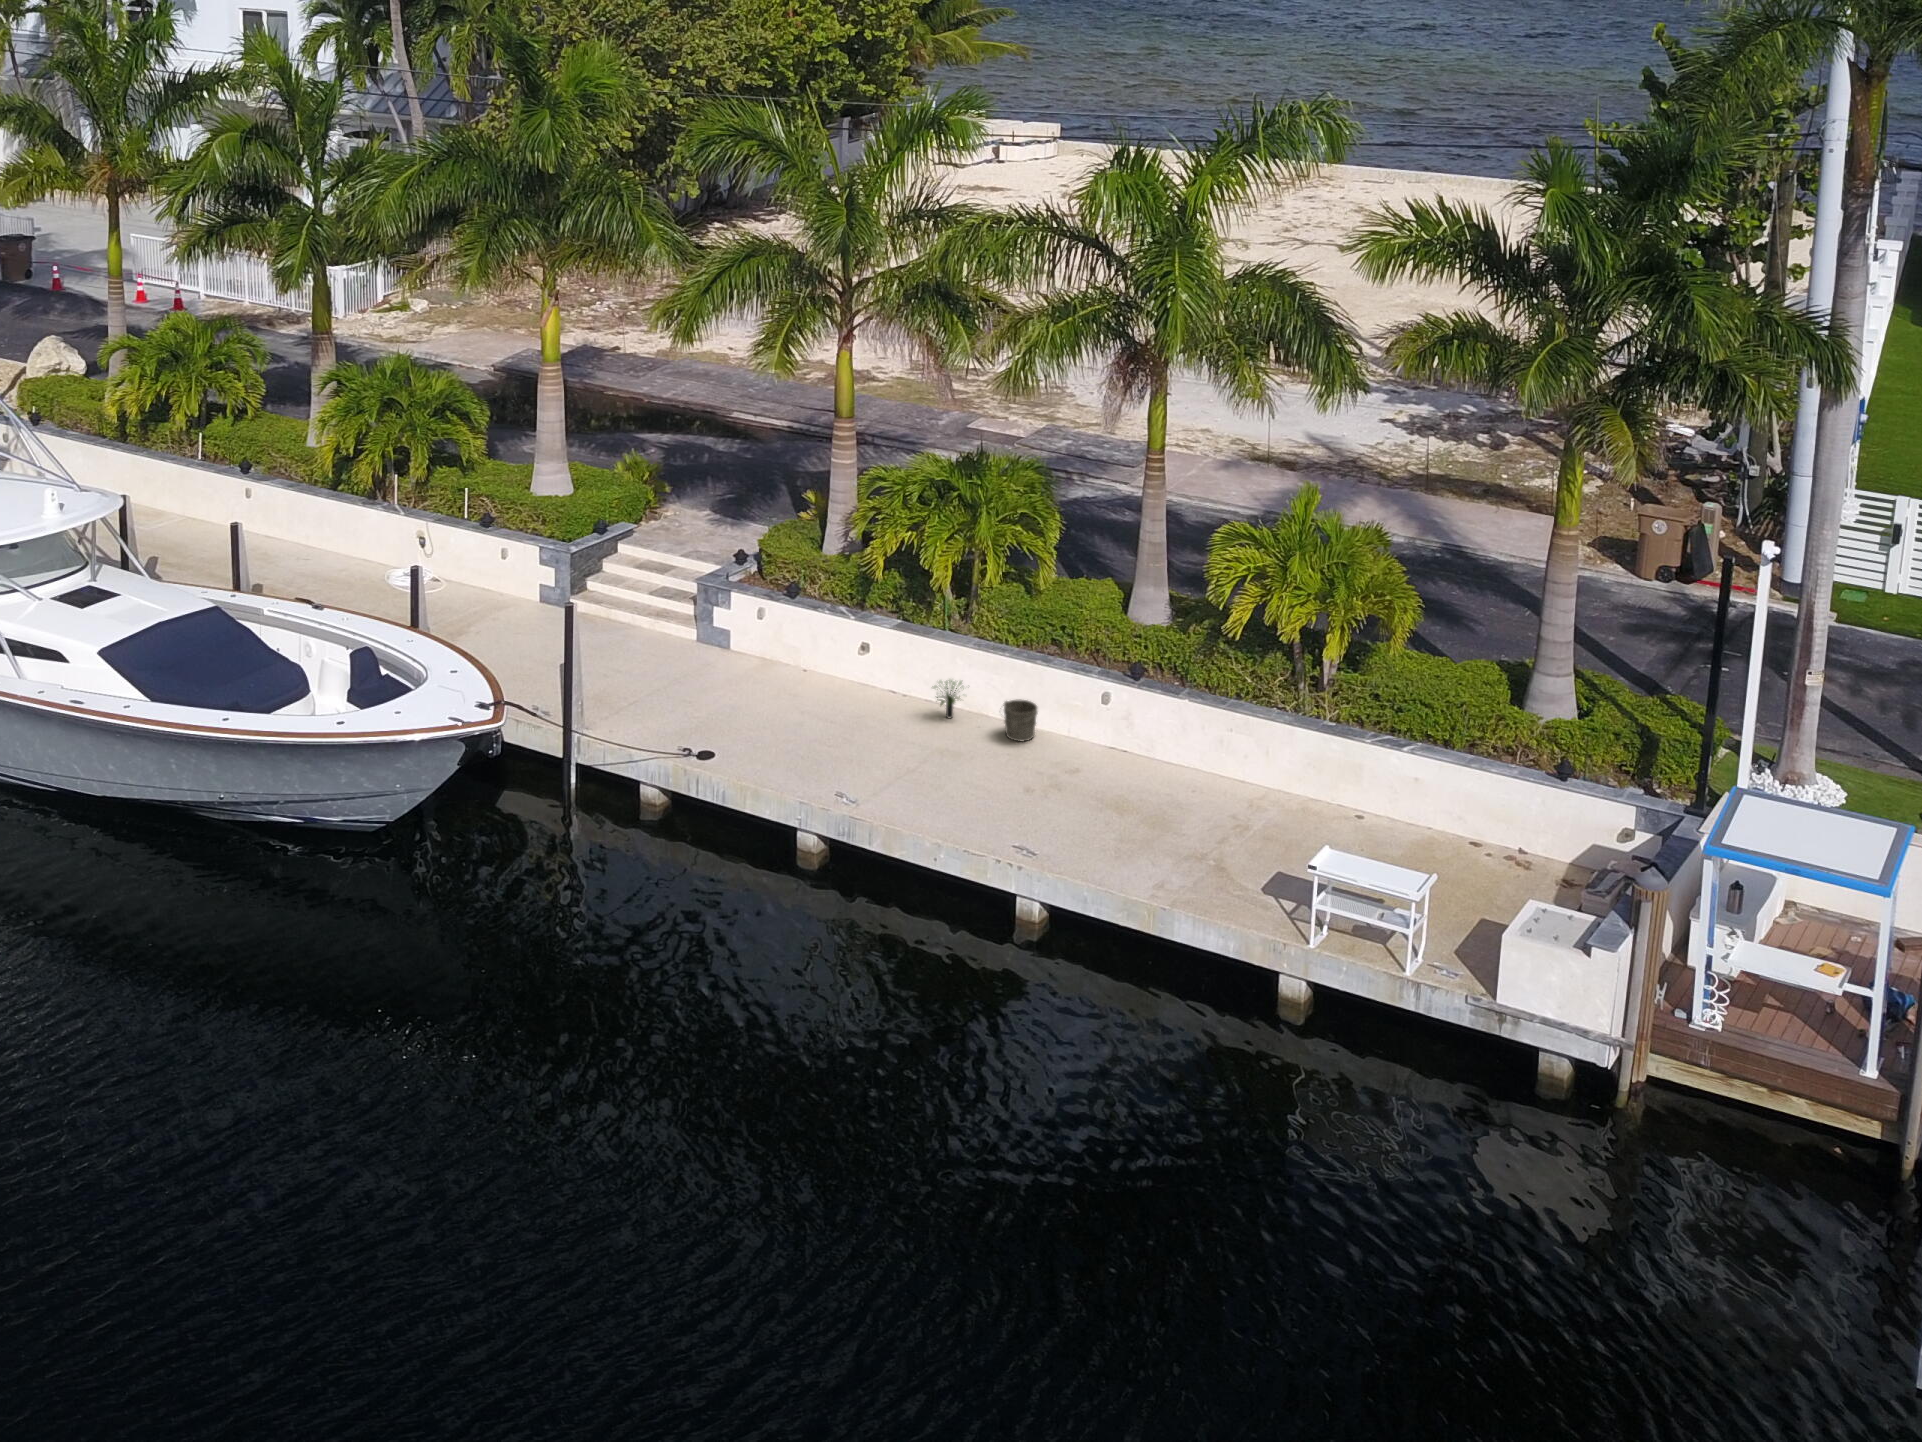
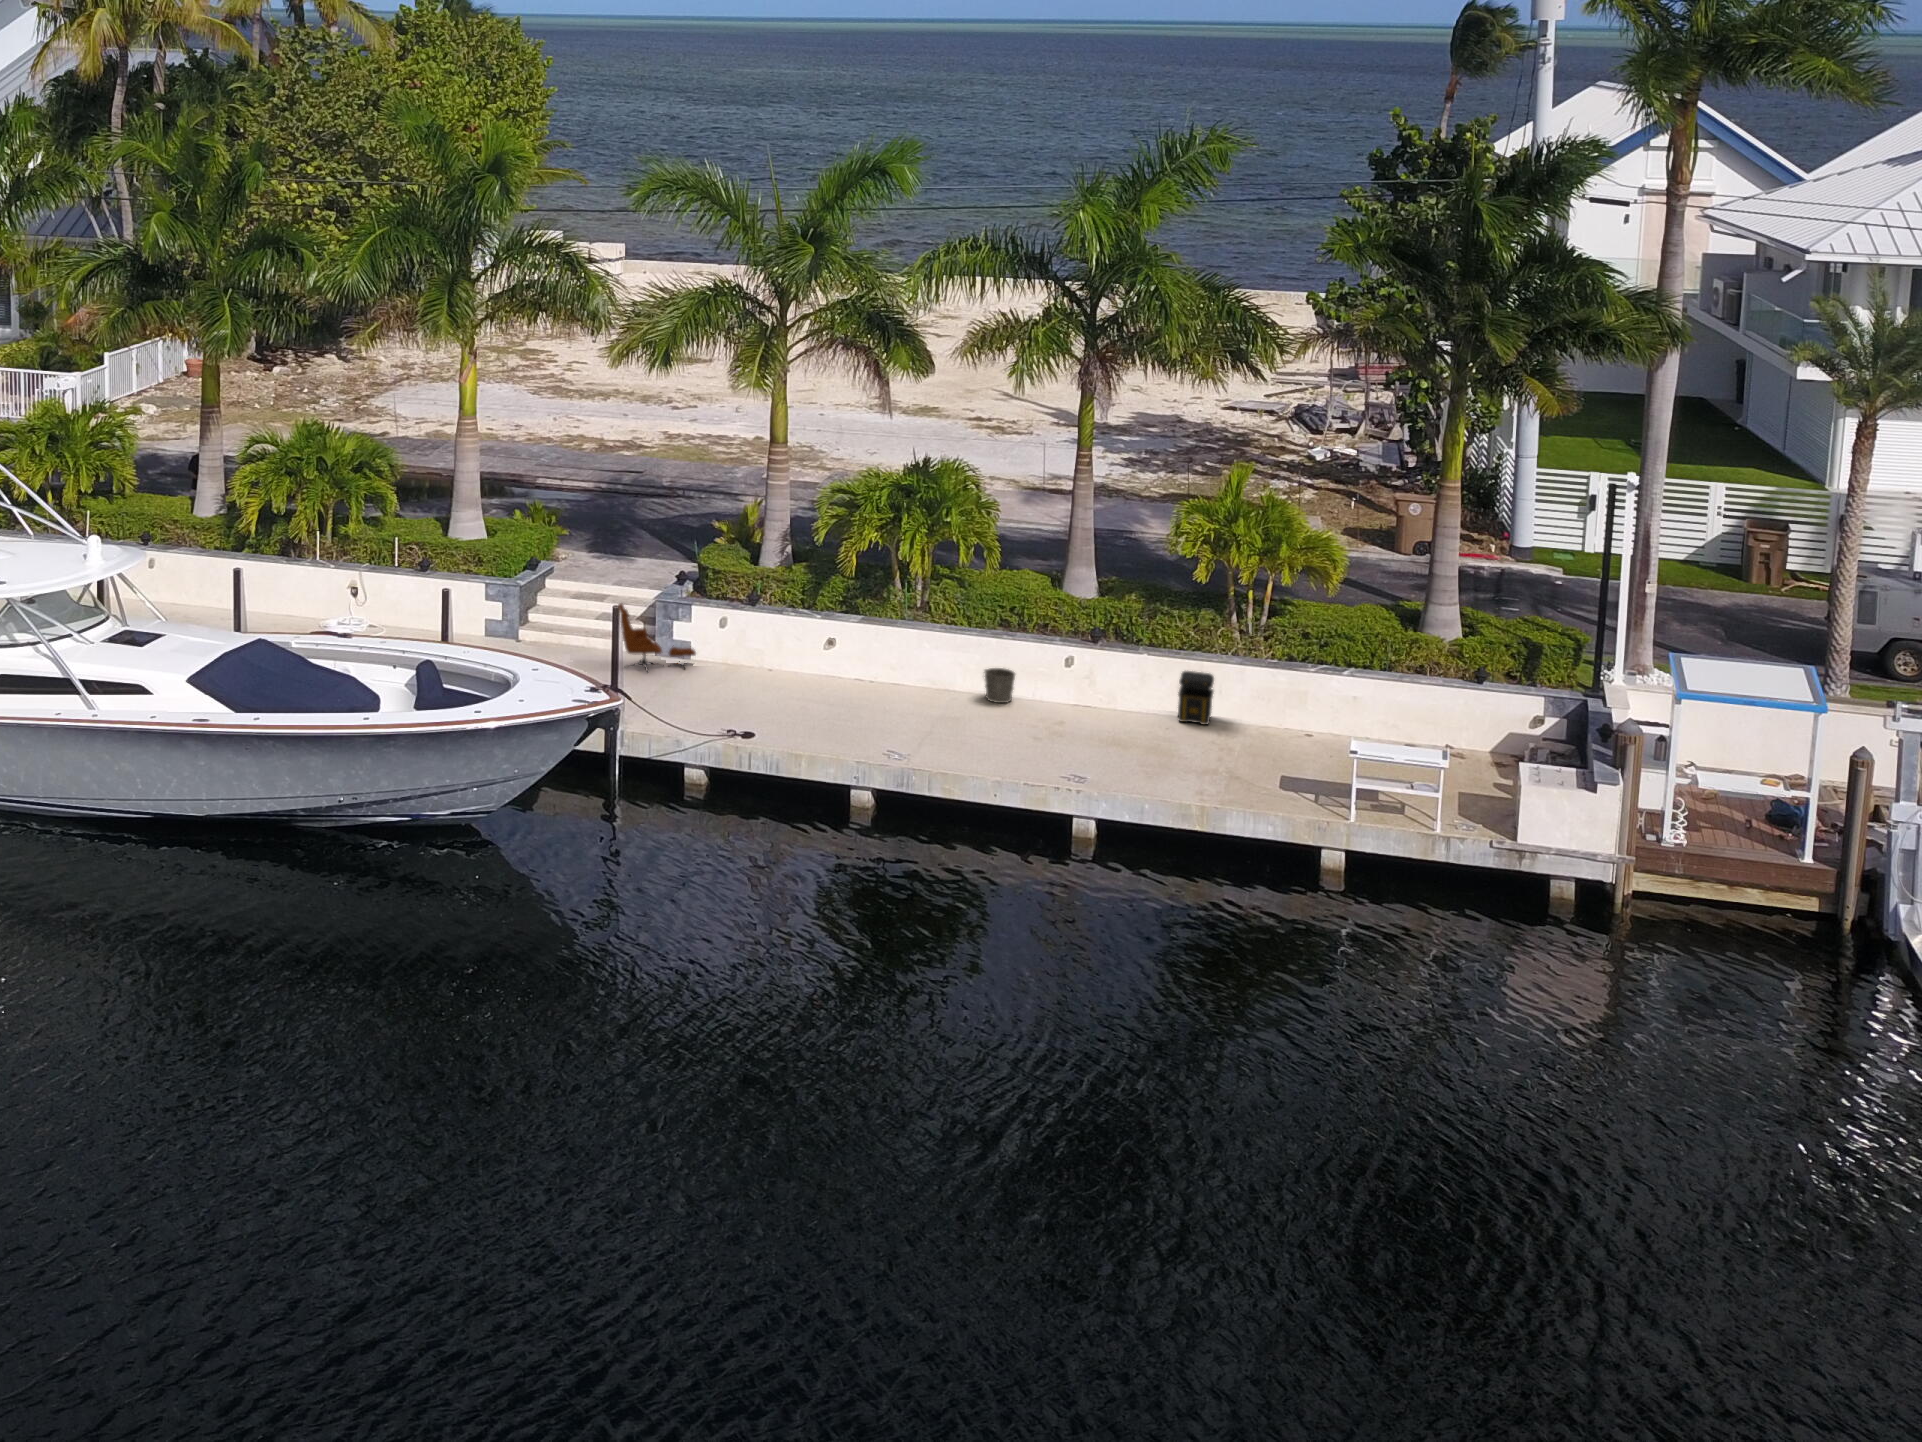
lounge chair: none [639,587,726,666] -> present [618,603,696,668]
potted plant: present [933,680,964,718] -> none [913,655,947,692]
toolbox: none [1202,729,1251,795] -> present [1178,671,1214,725]

